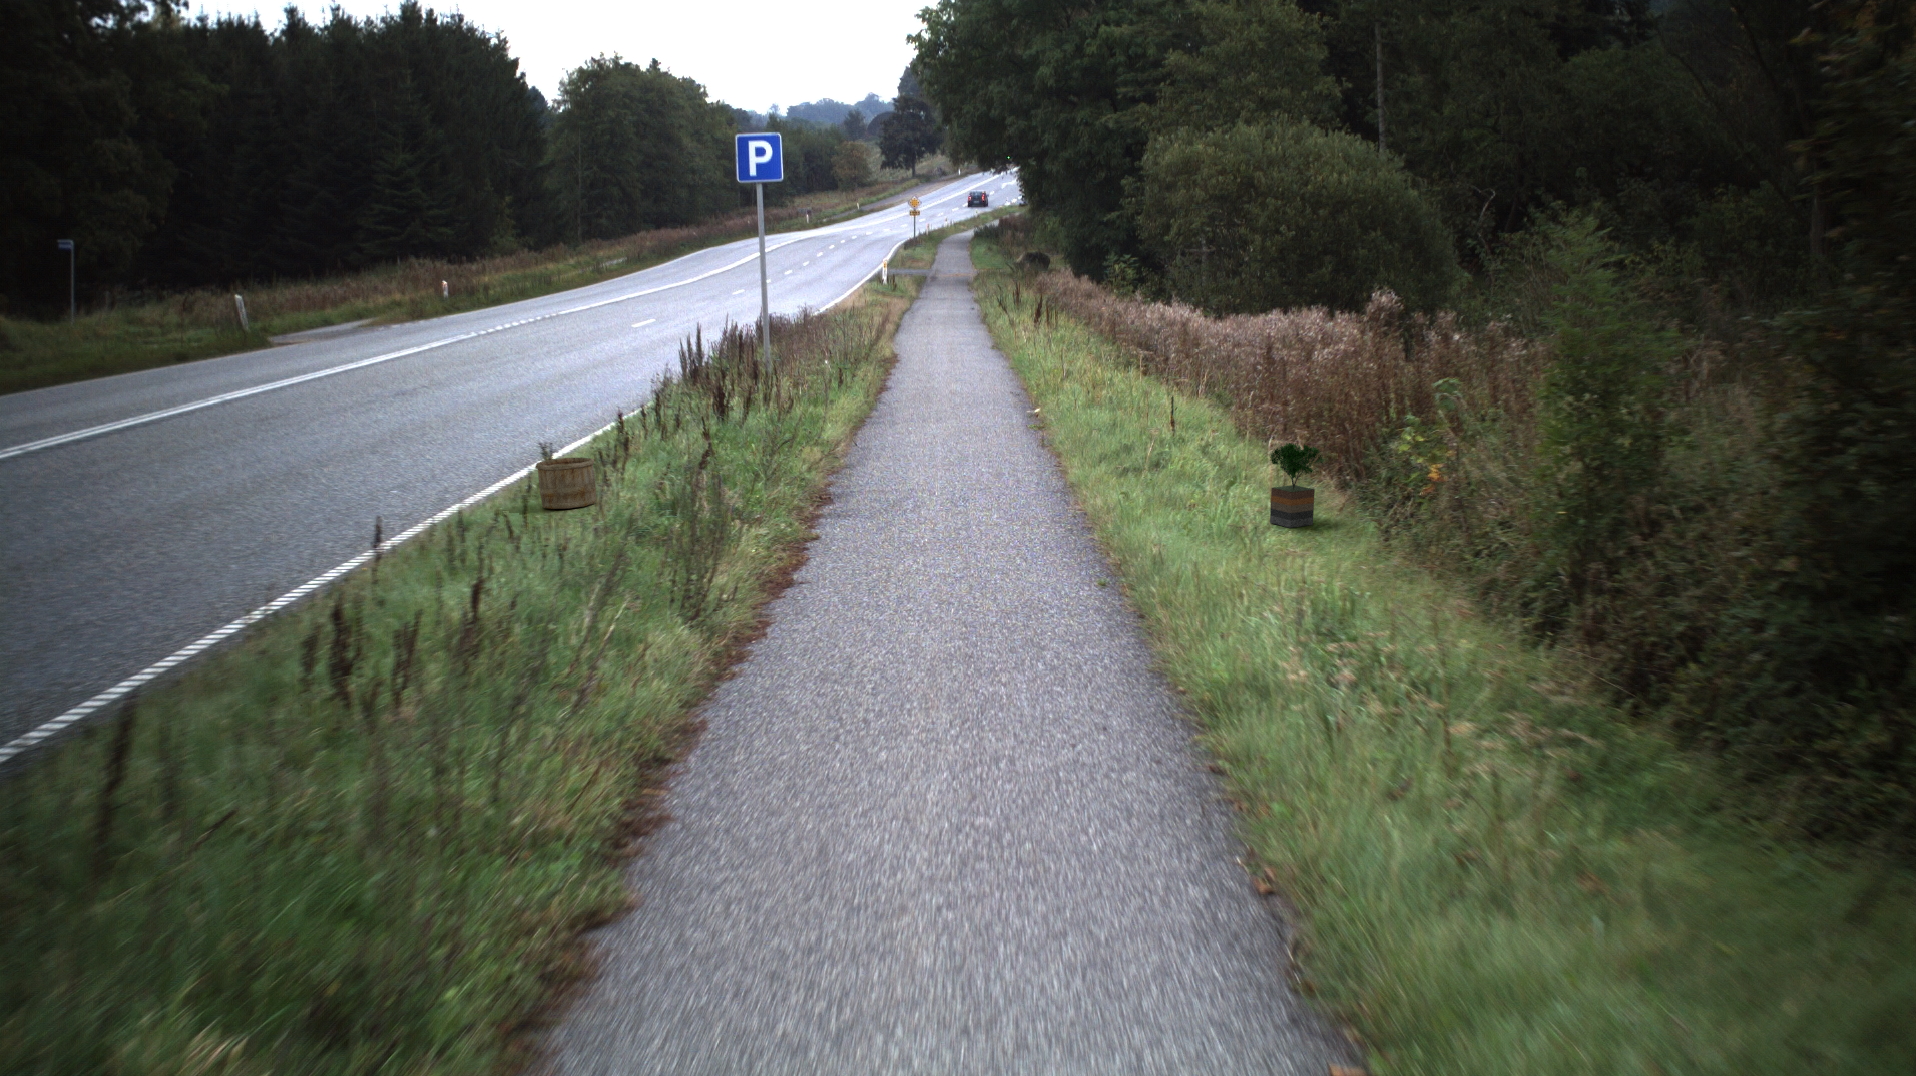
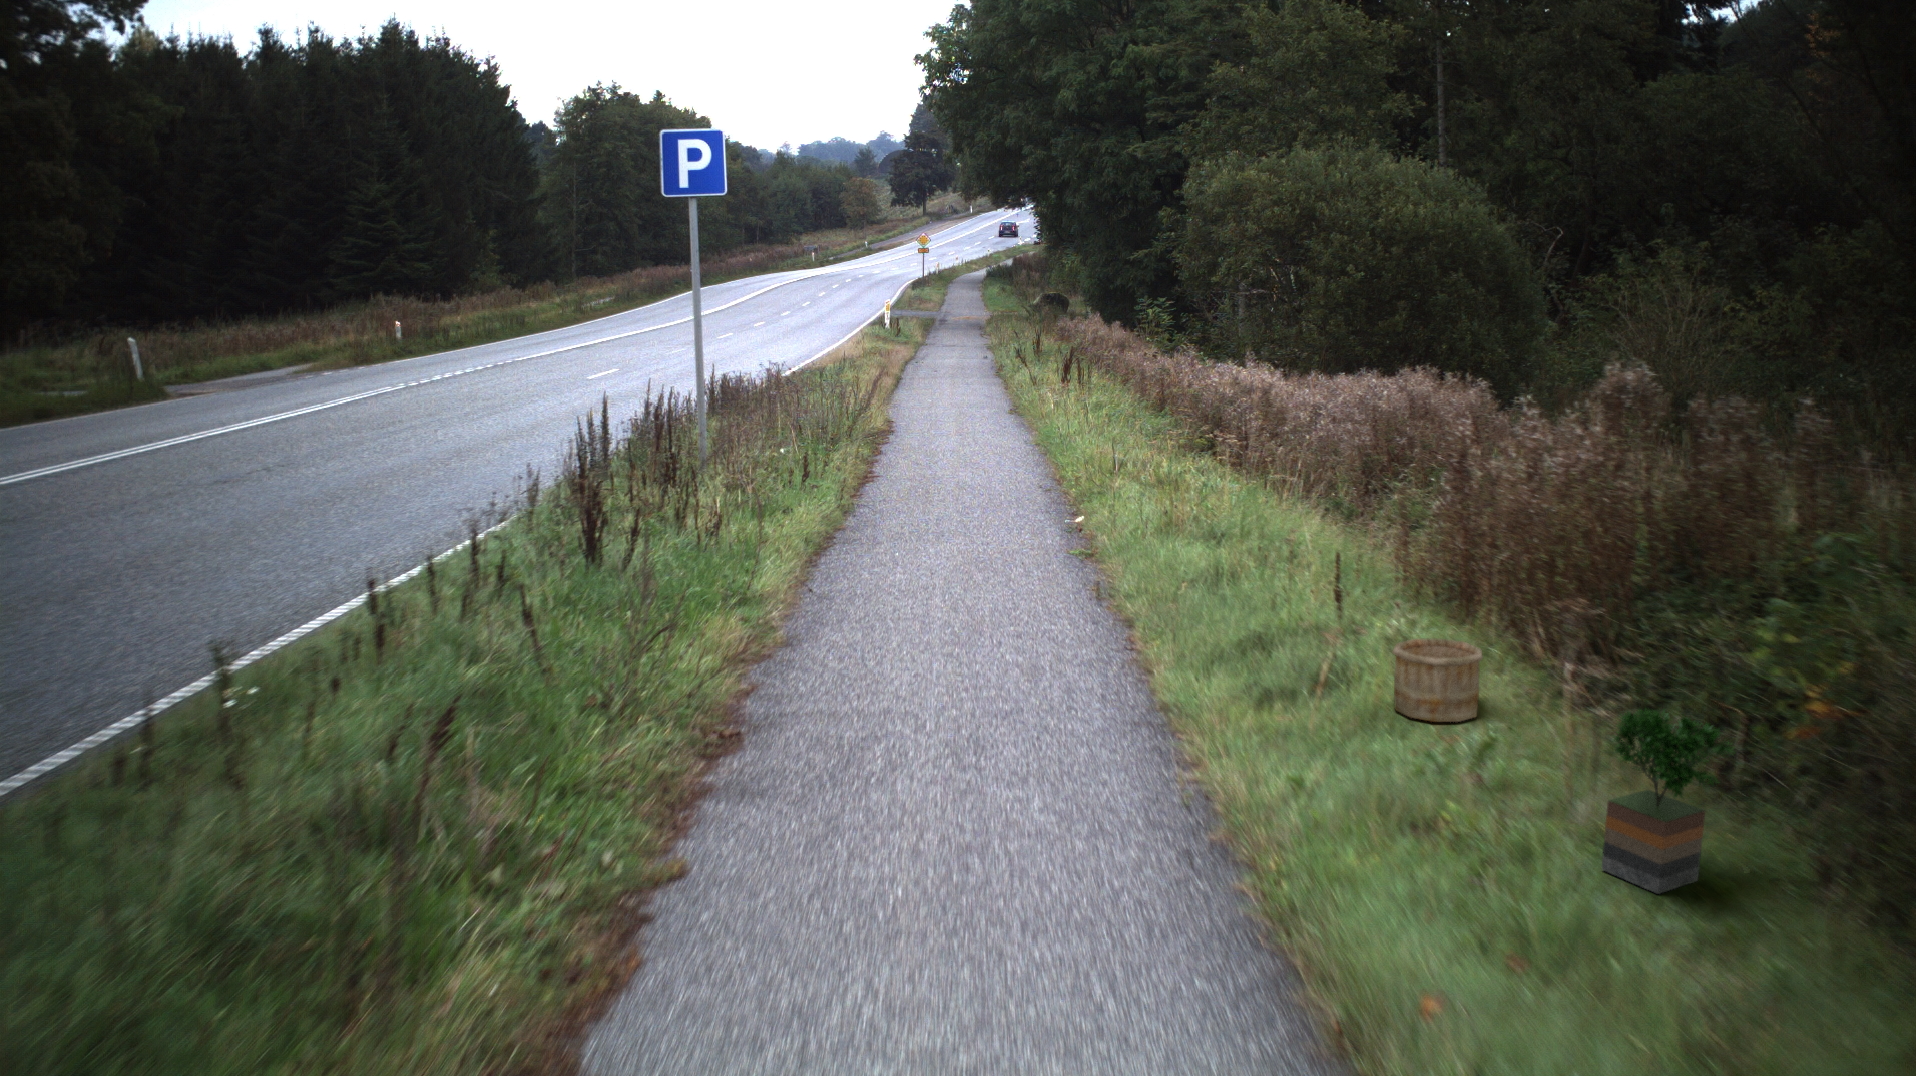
wooden bucket: present [535,457,596,509] -> present [1392,639,1483,722]

